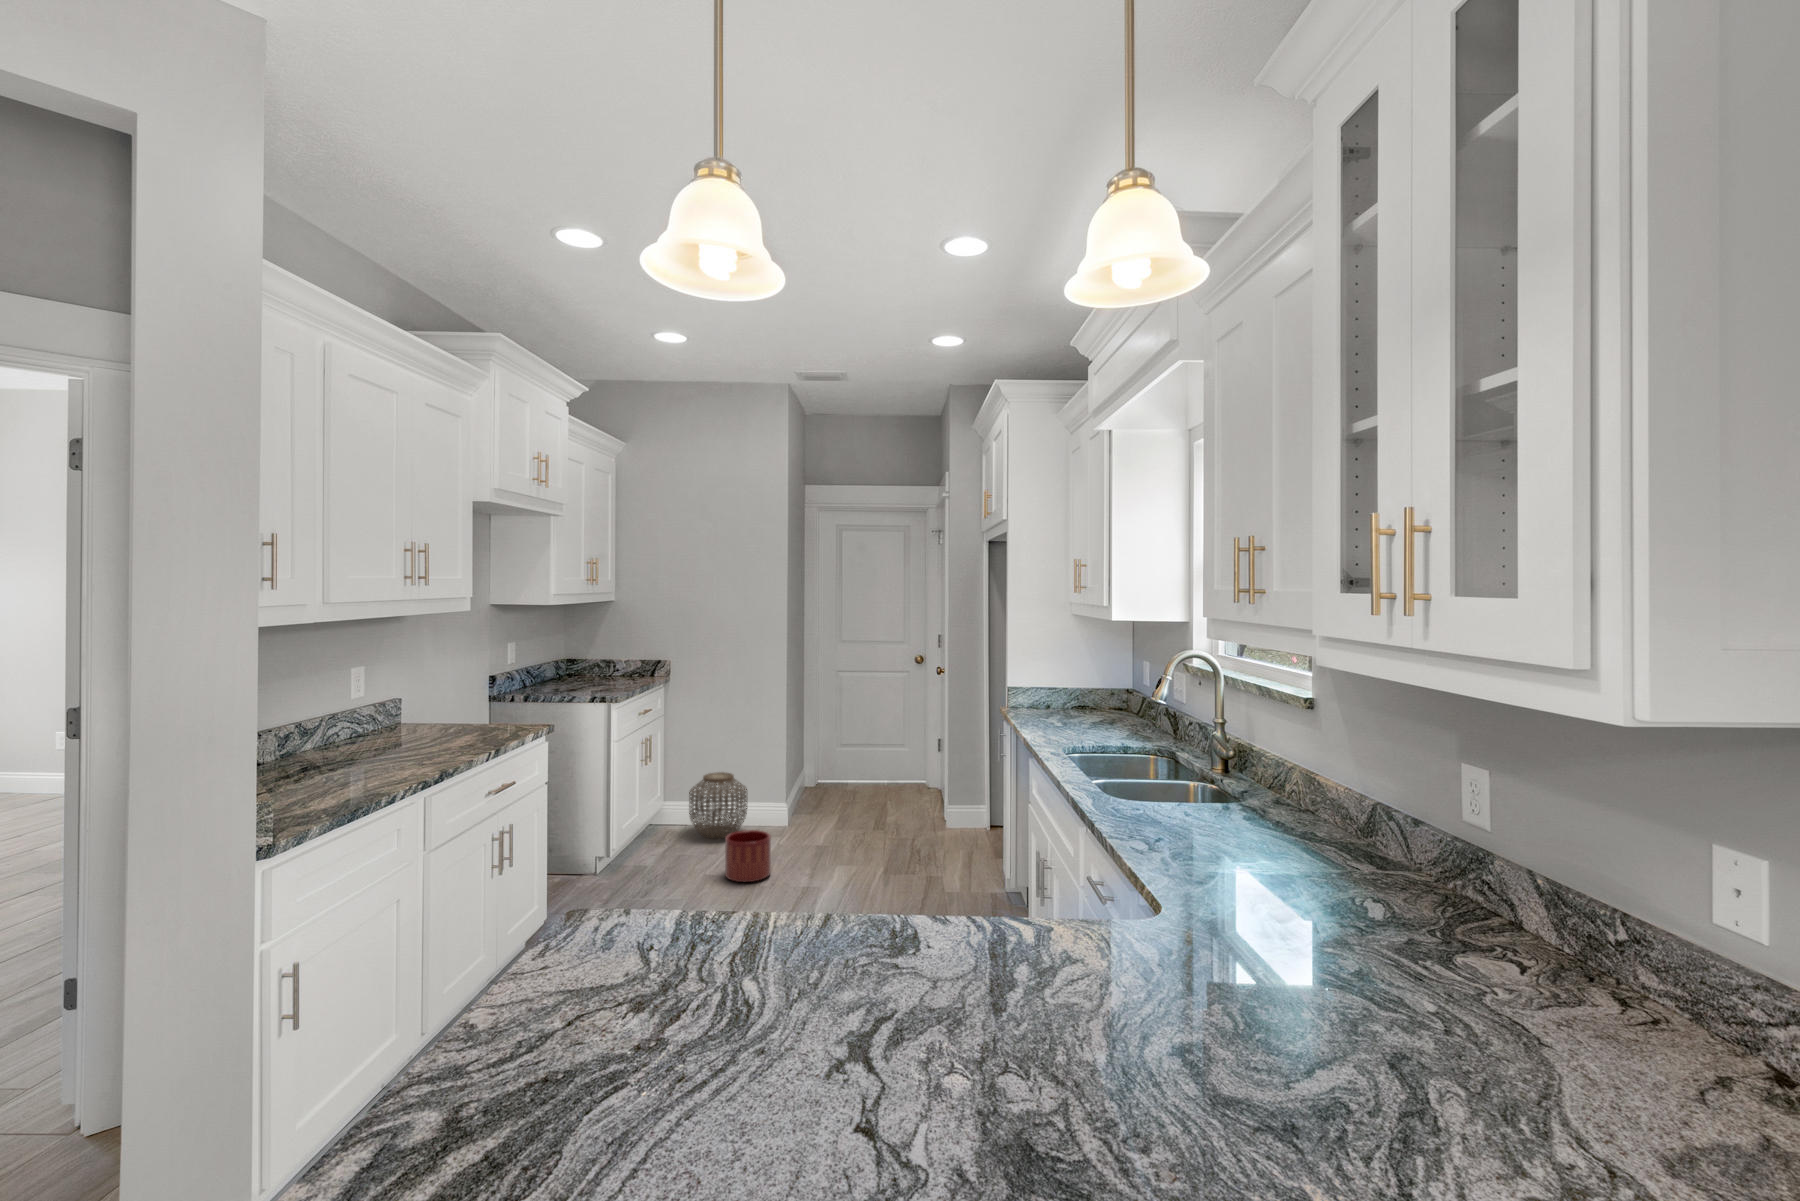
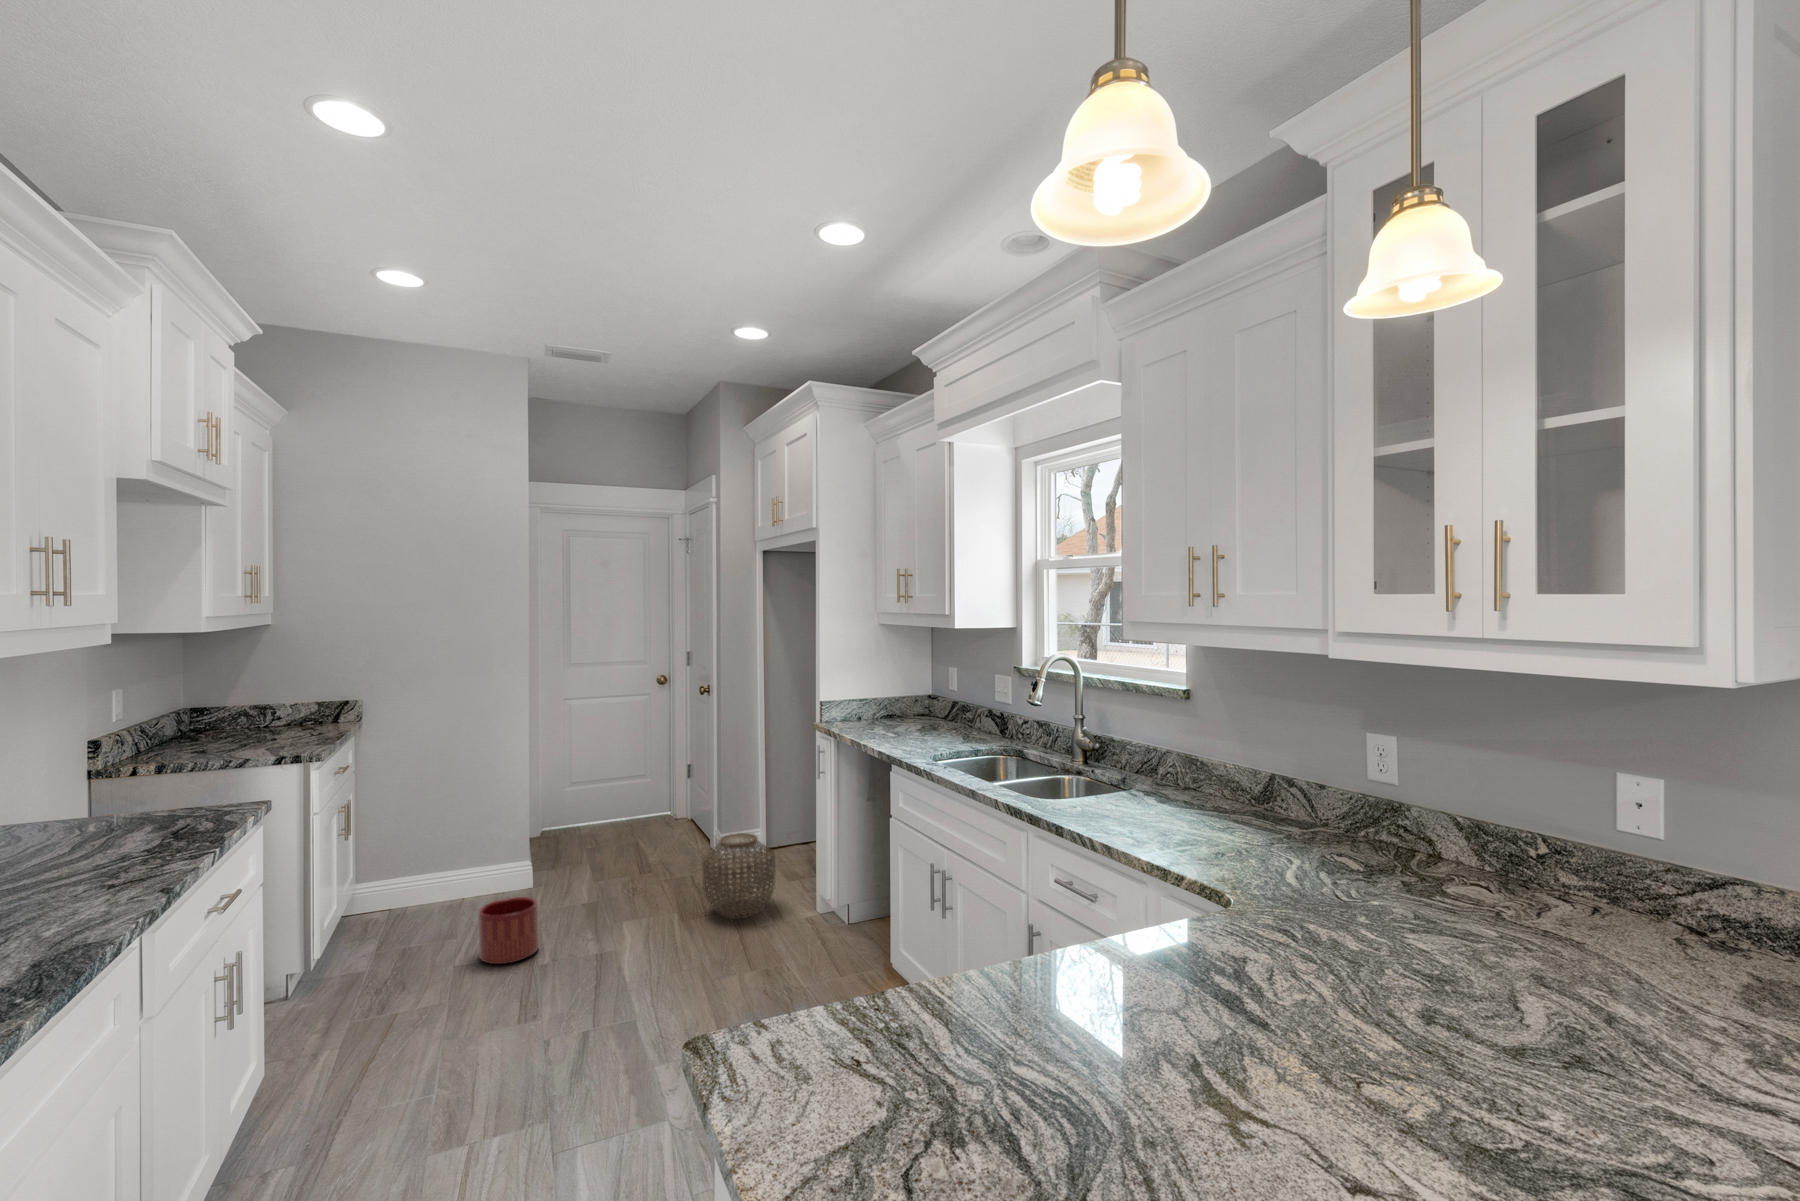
woven basket: present [689,772,747,839] -> present [702,833,775,918]

